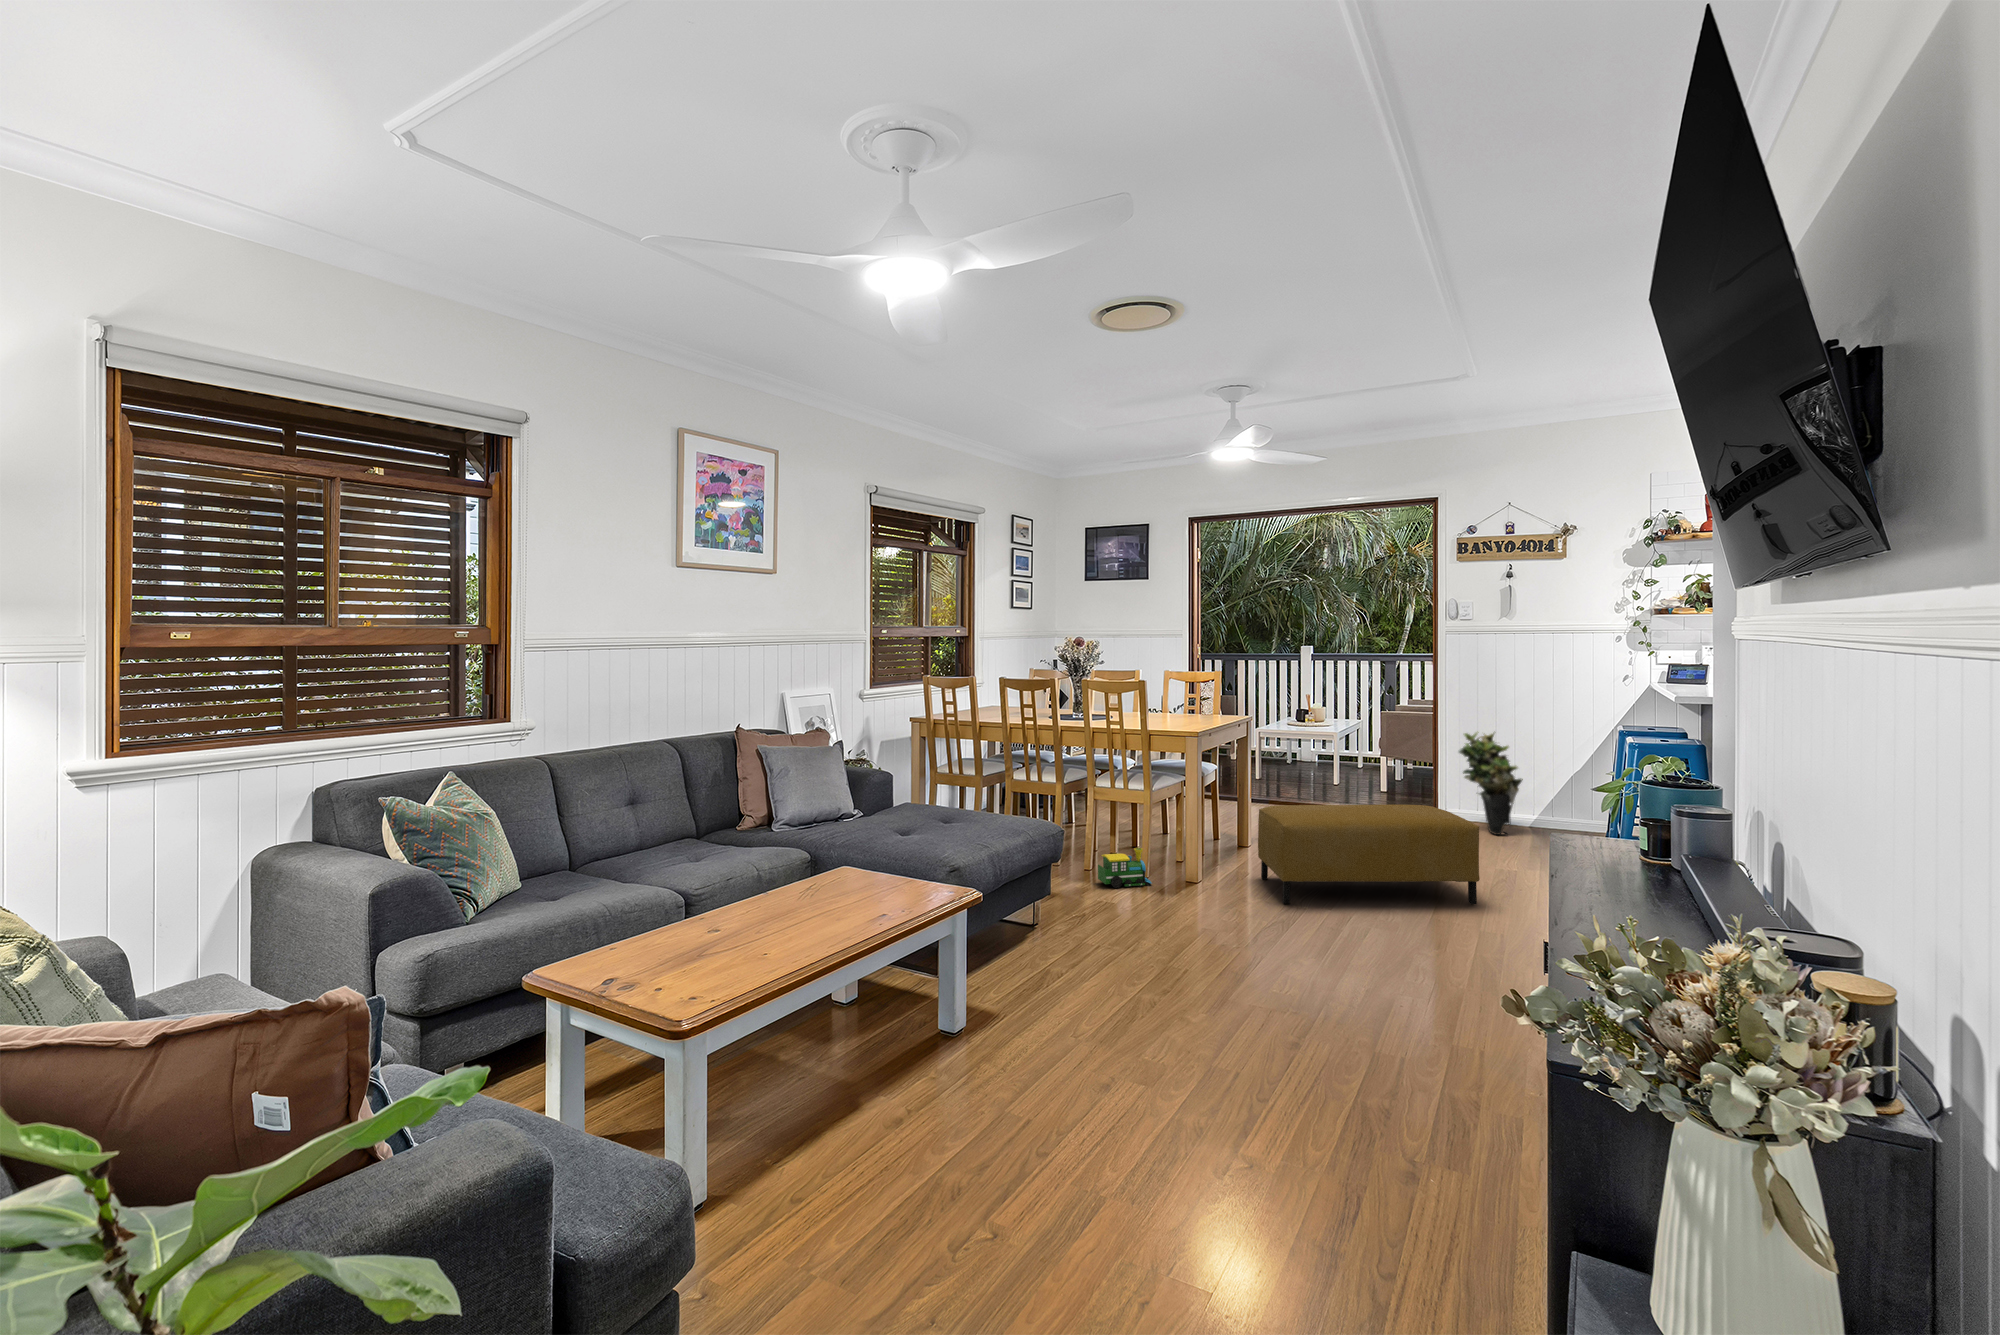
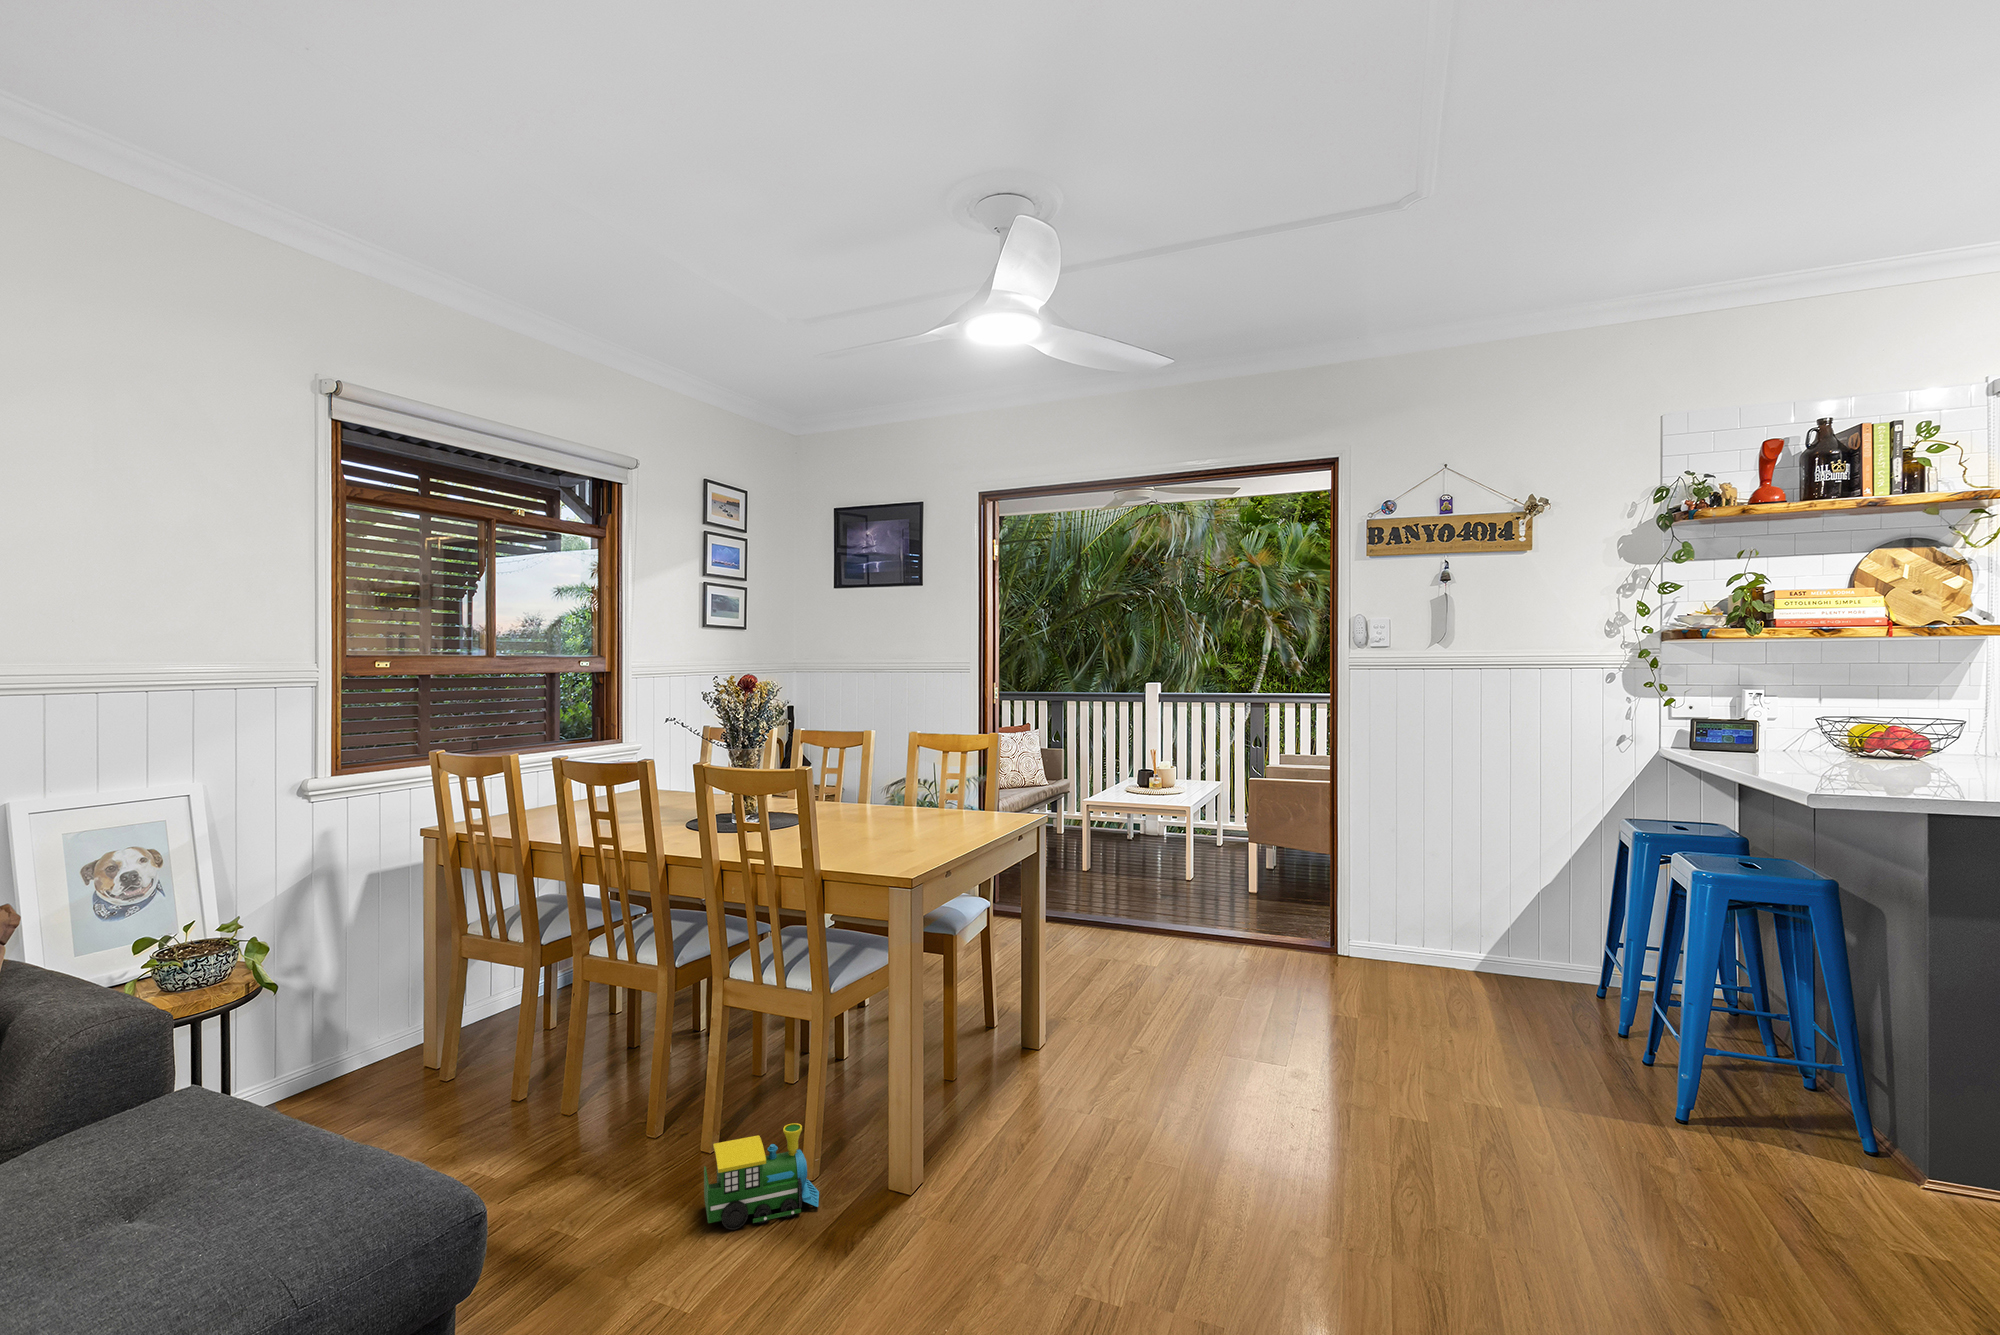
potted plant: present [1459,733,1523,835] -> none [1376,820,1477,992]
ottoman: present [1258,804,1480,904] -> none [1044,1003,1489,1278]

